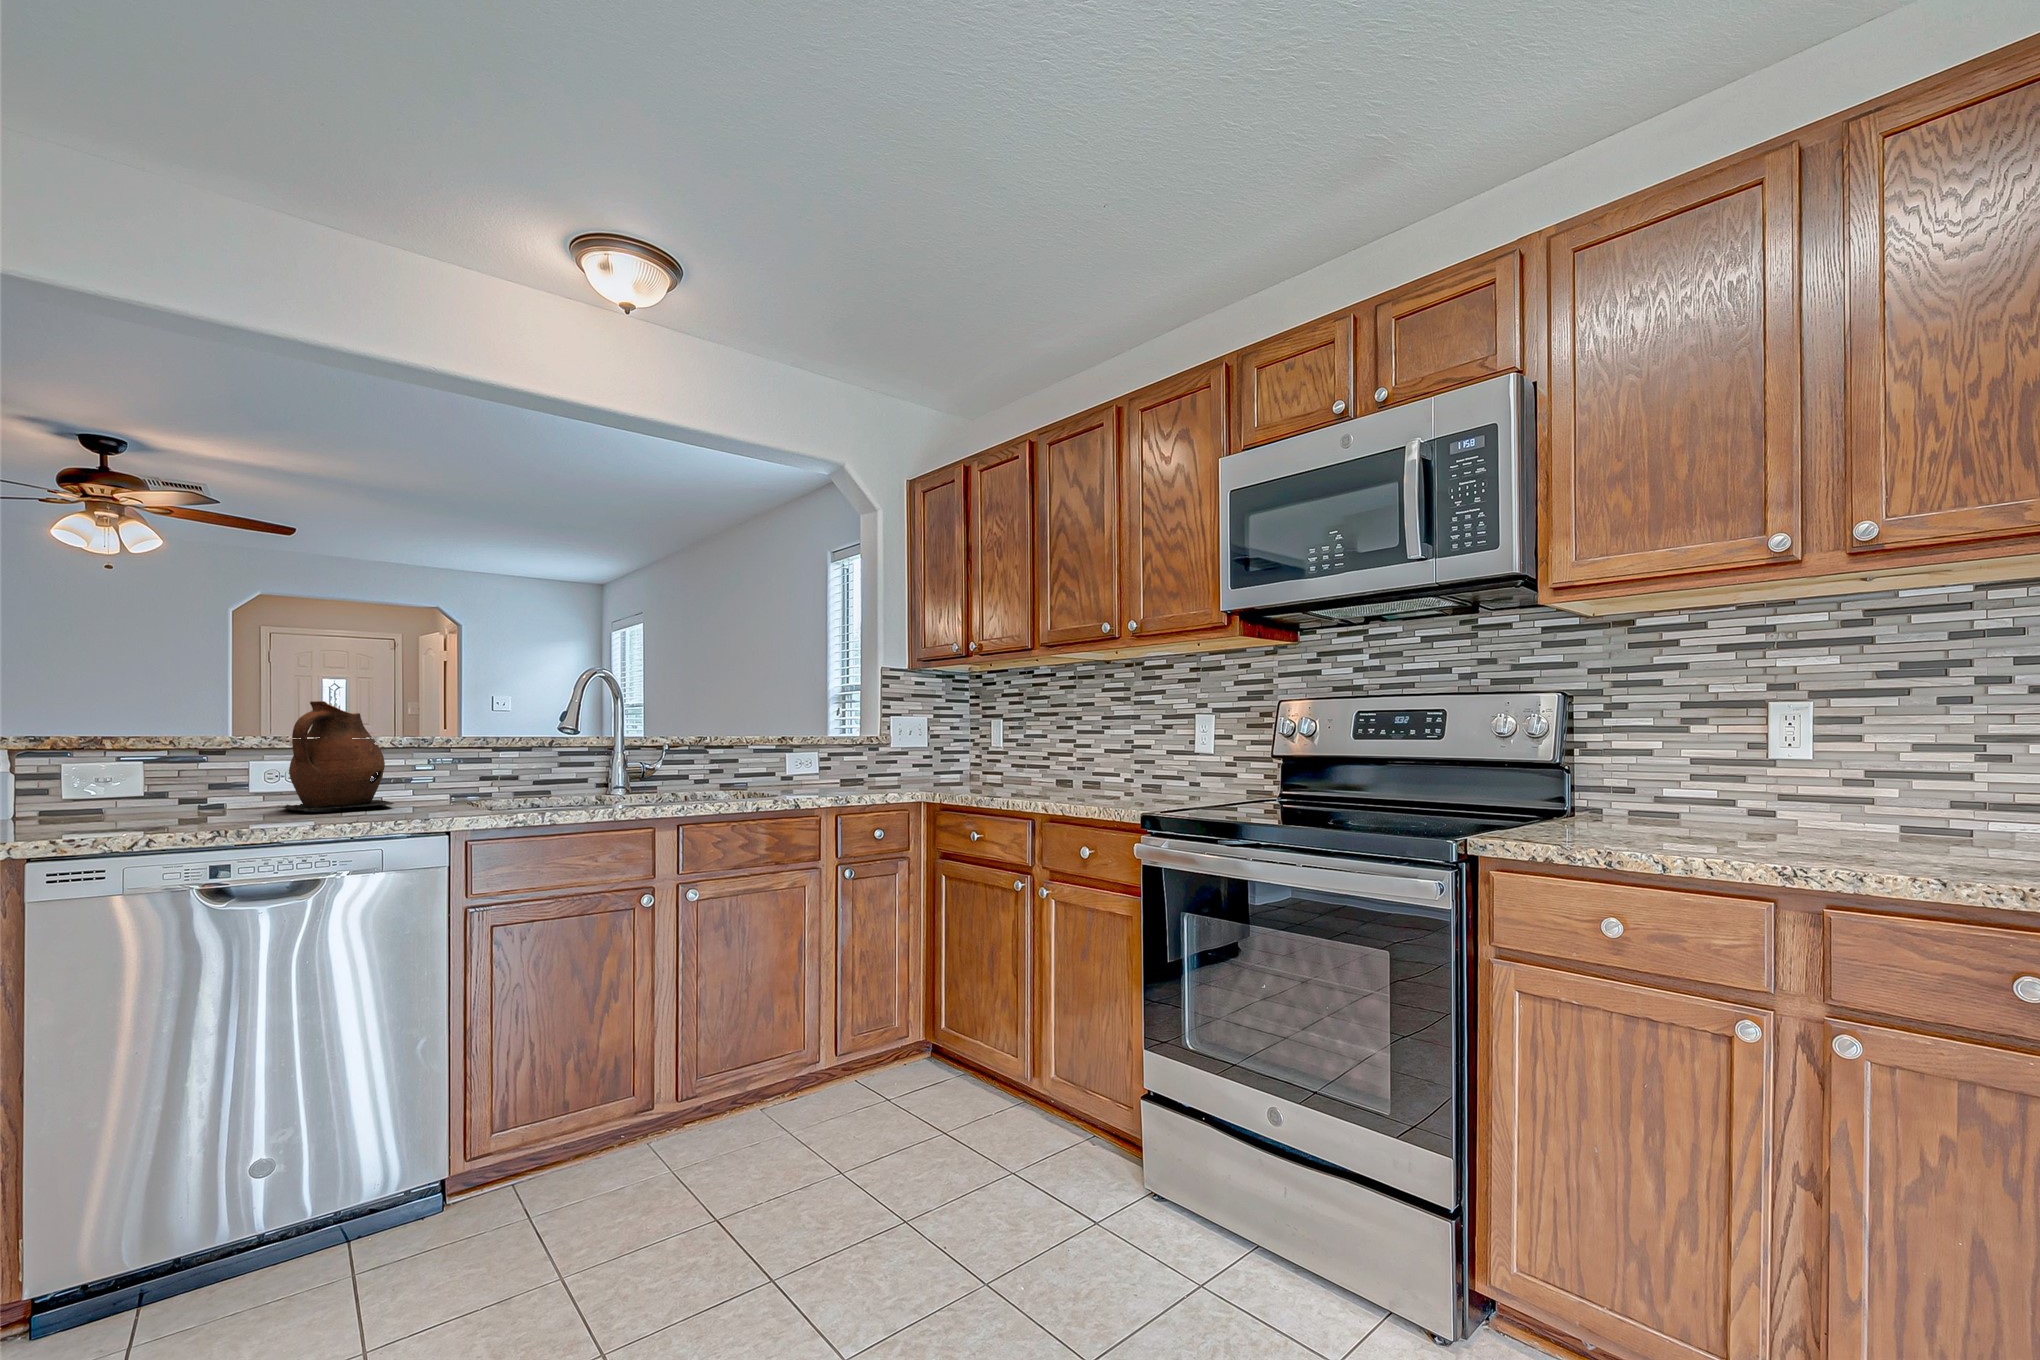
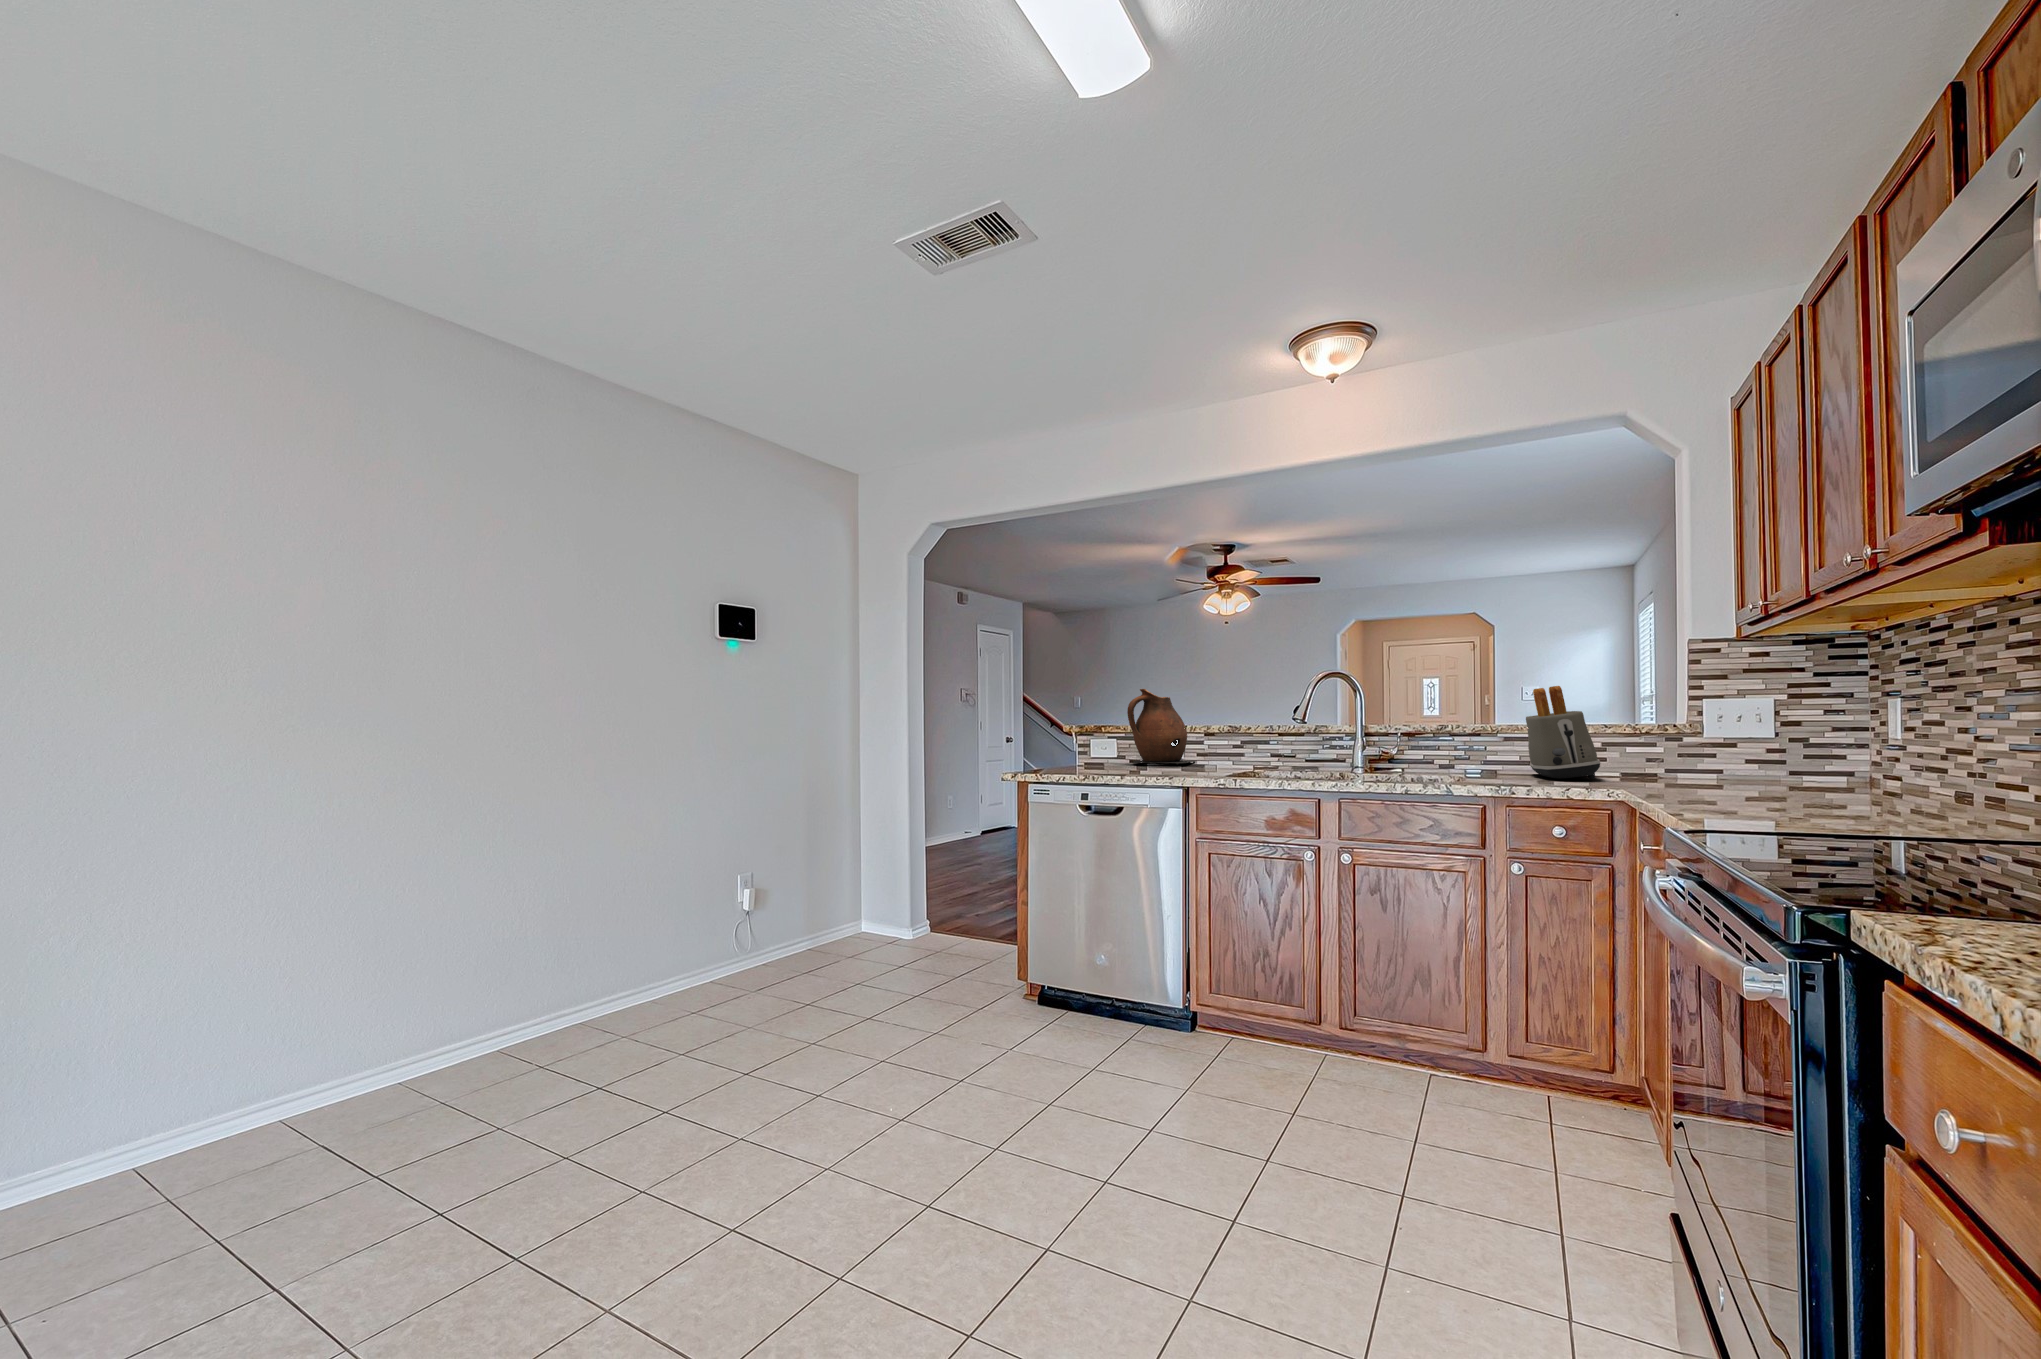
toaster: none [783,707,858,788] -> present [1526,686,1600,779]

